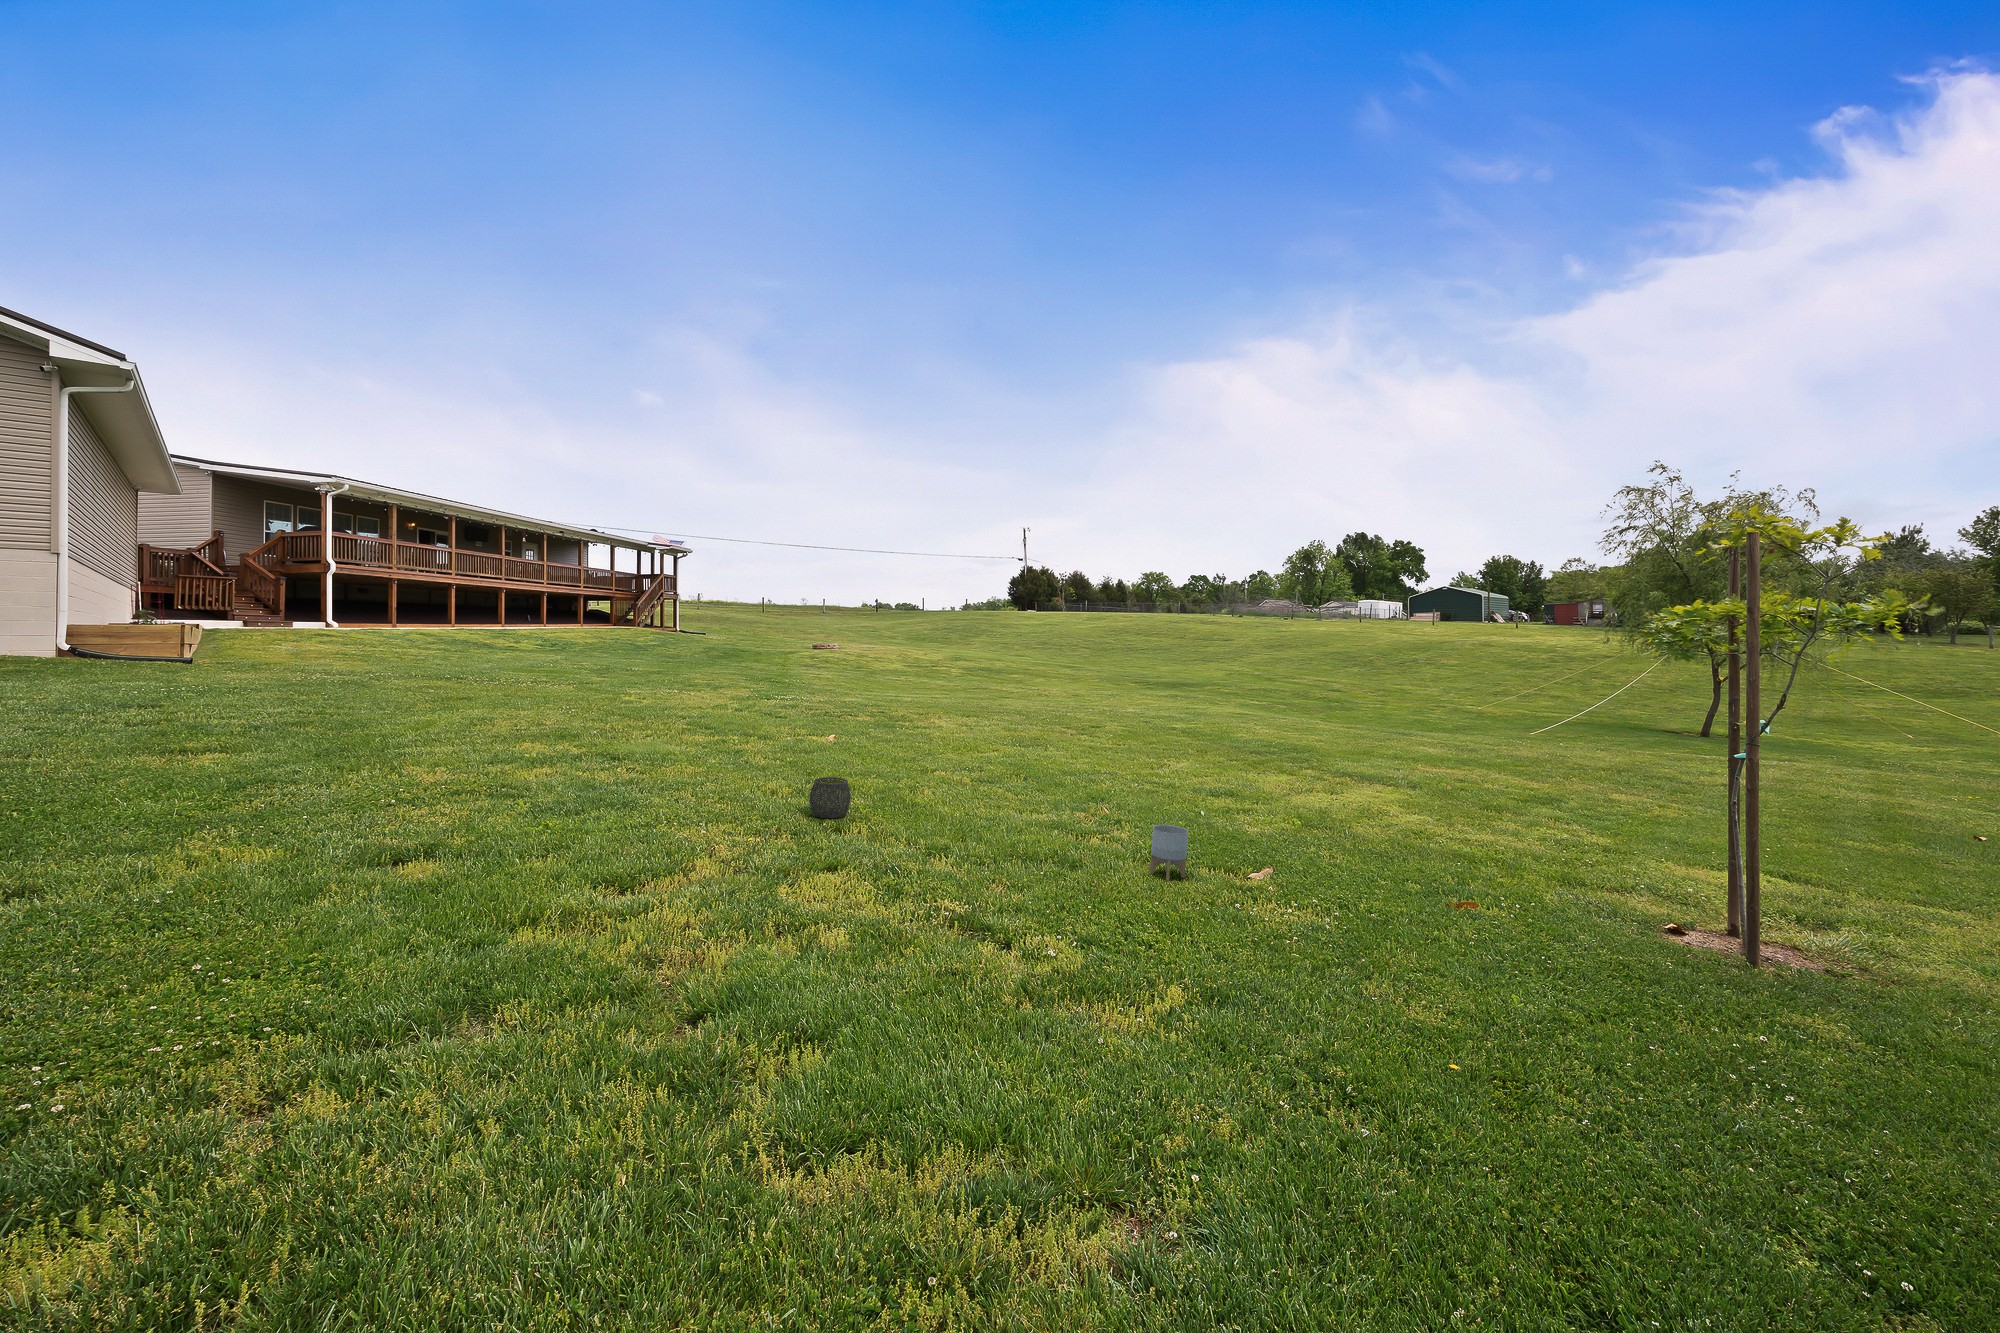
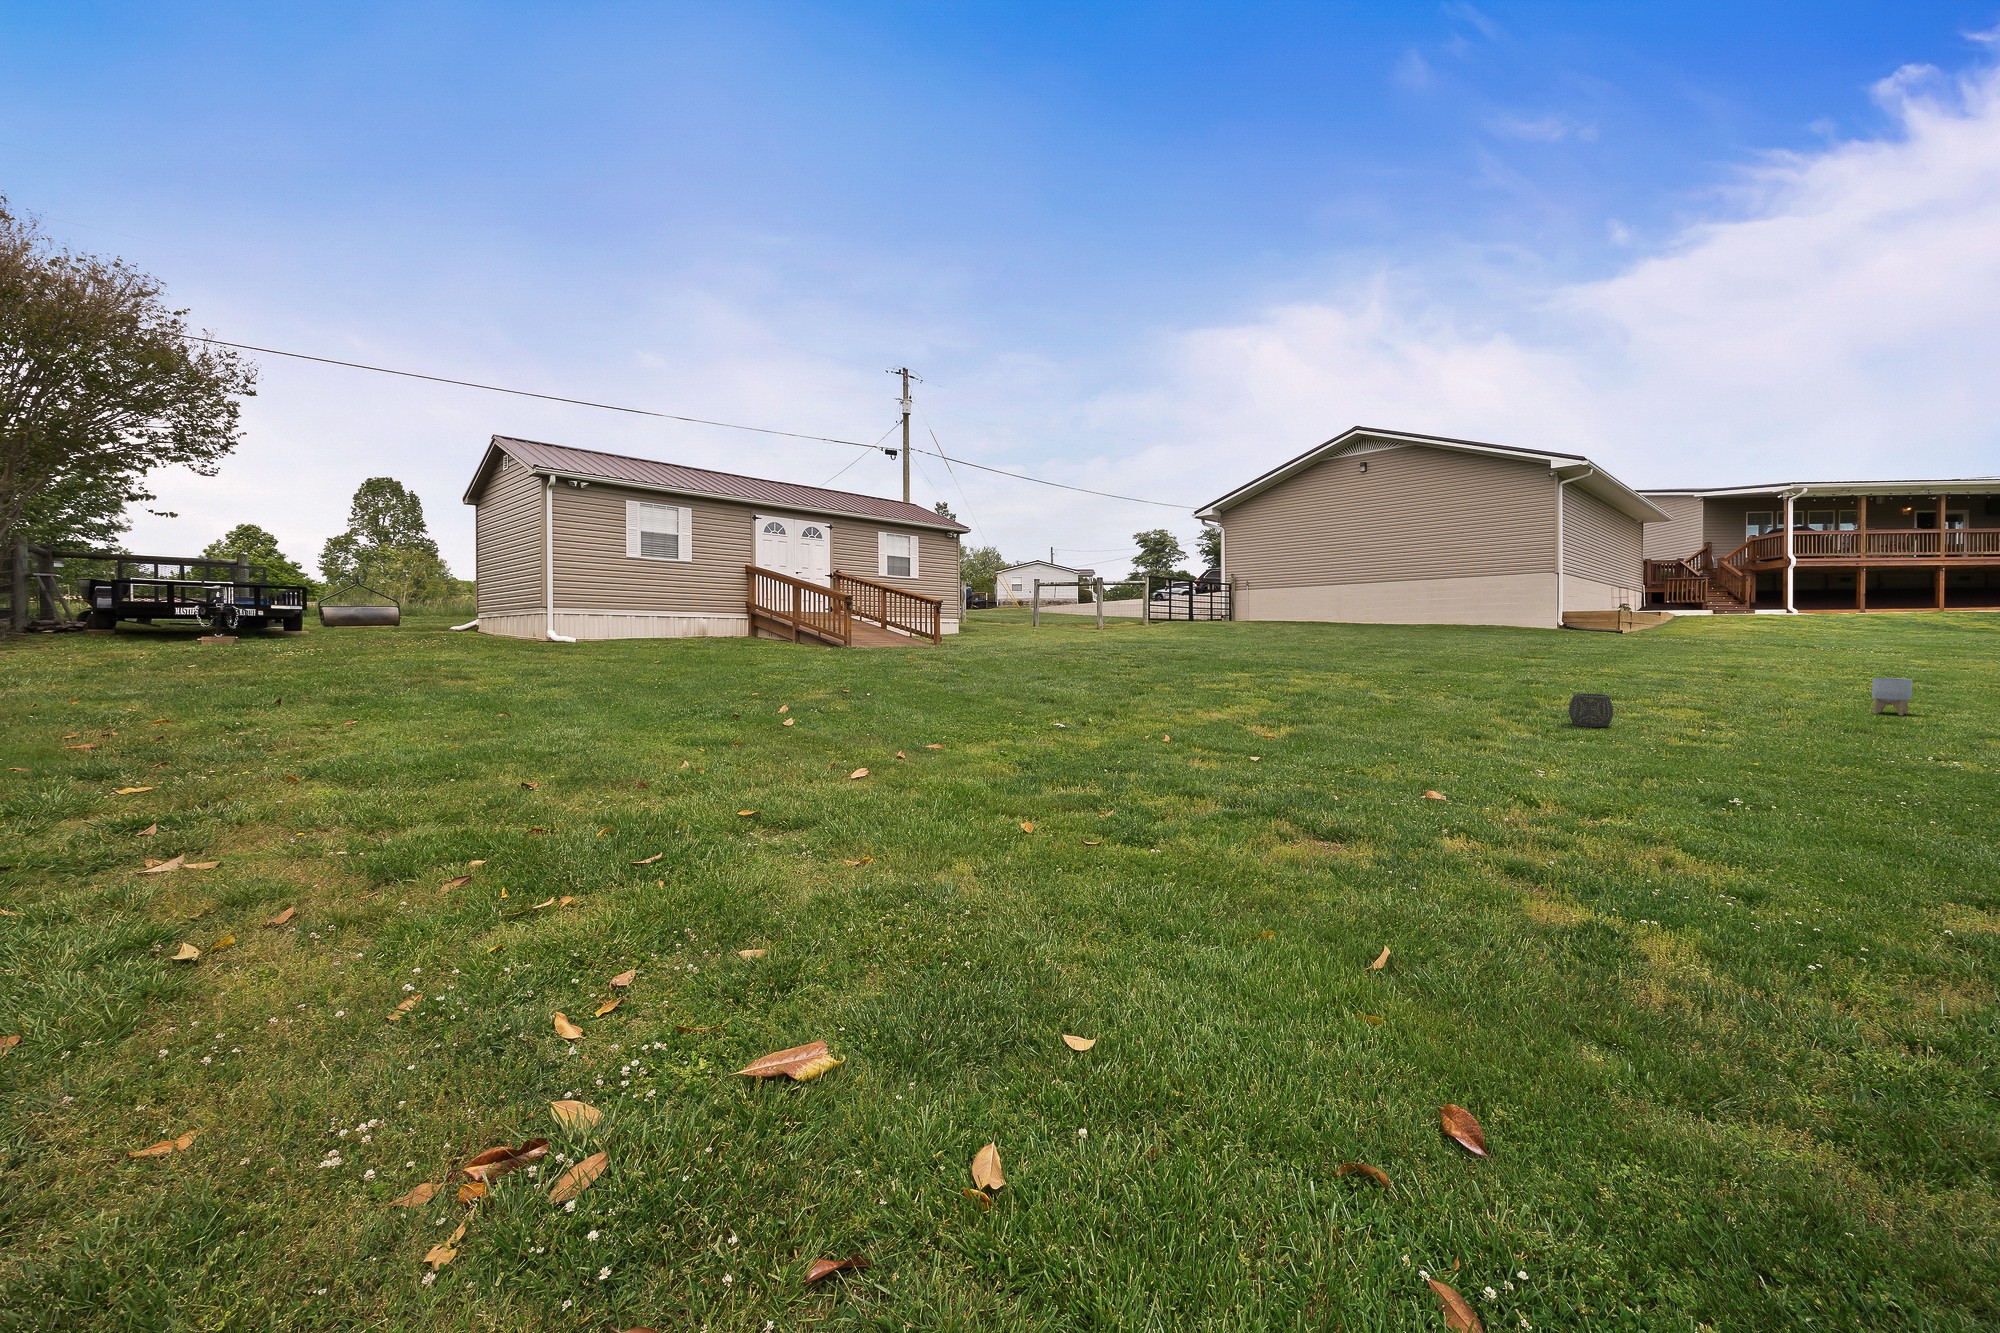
woven basket: present [809,777,851,818] -> present [1568,693,1614,727]

